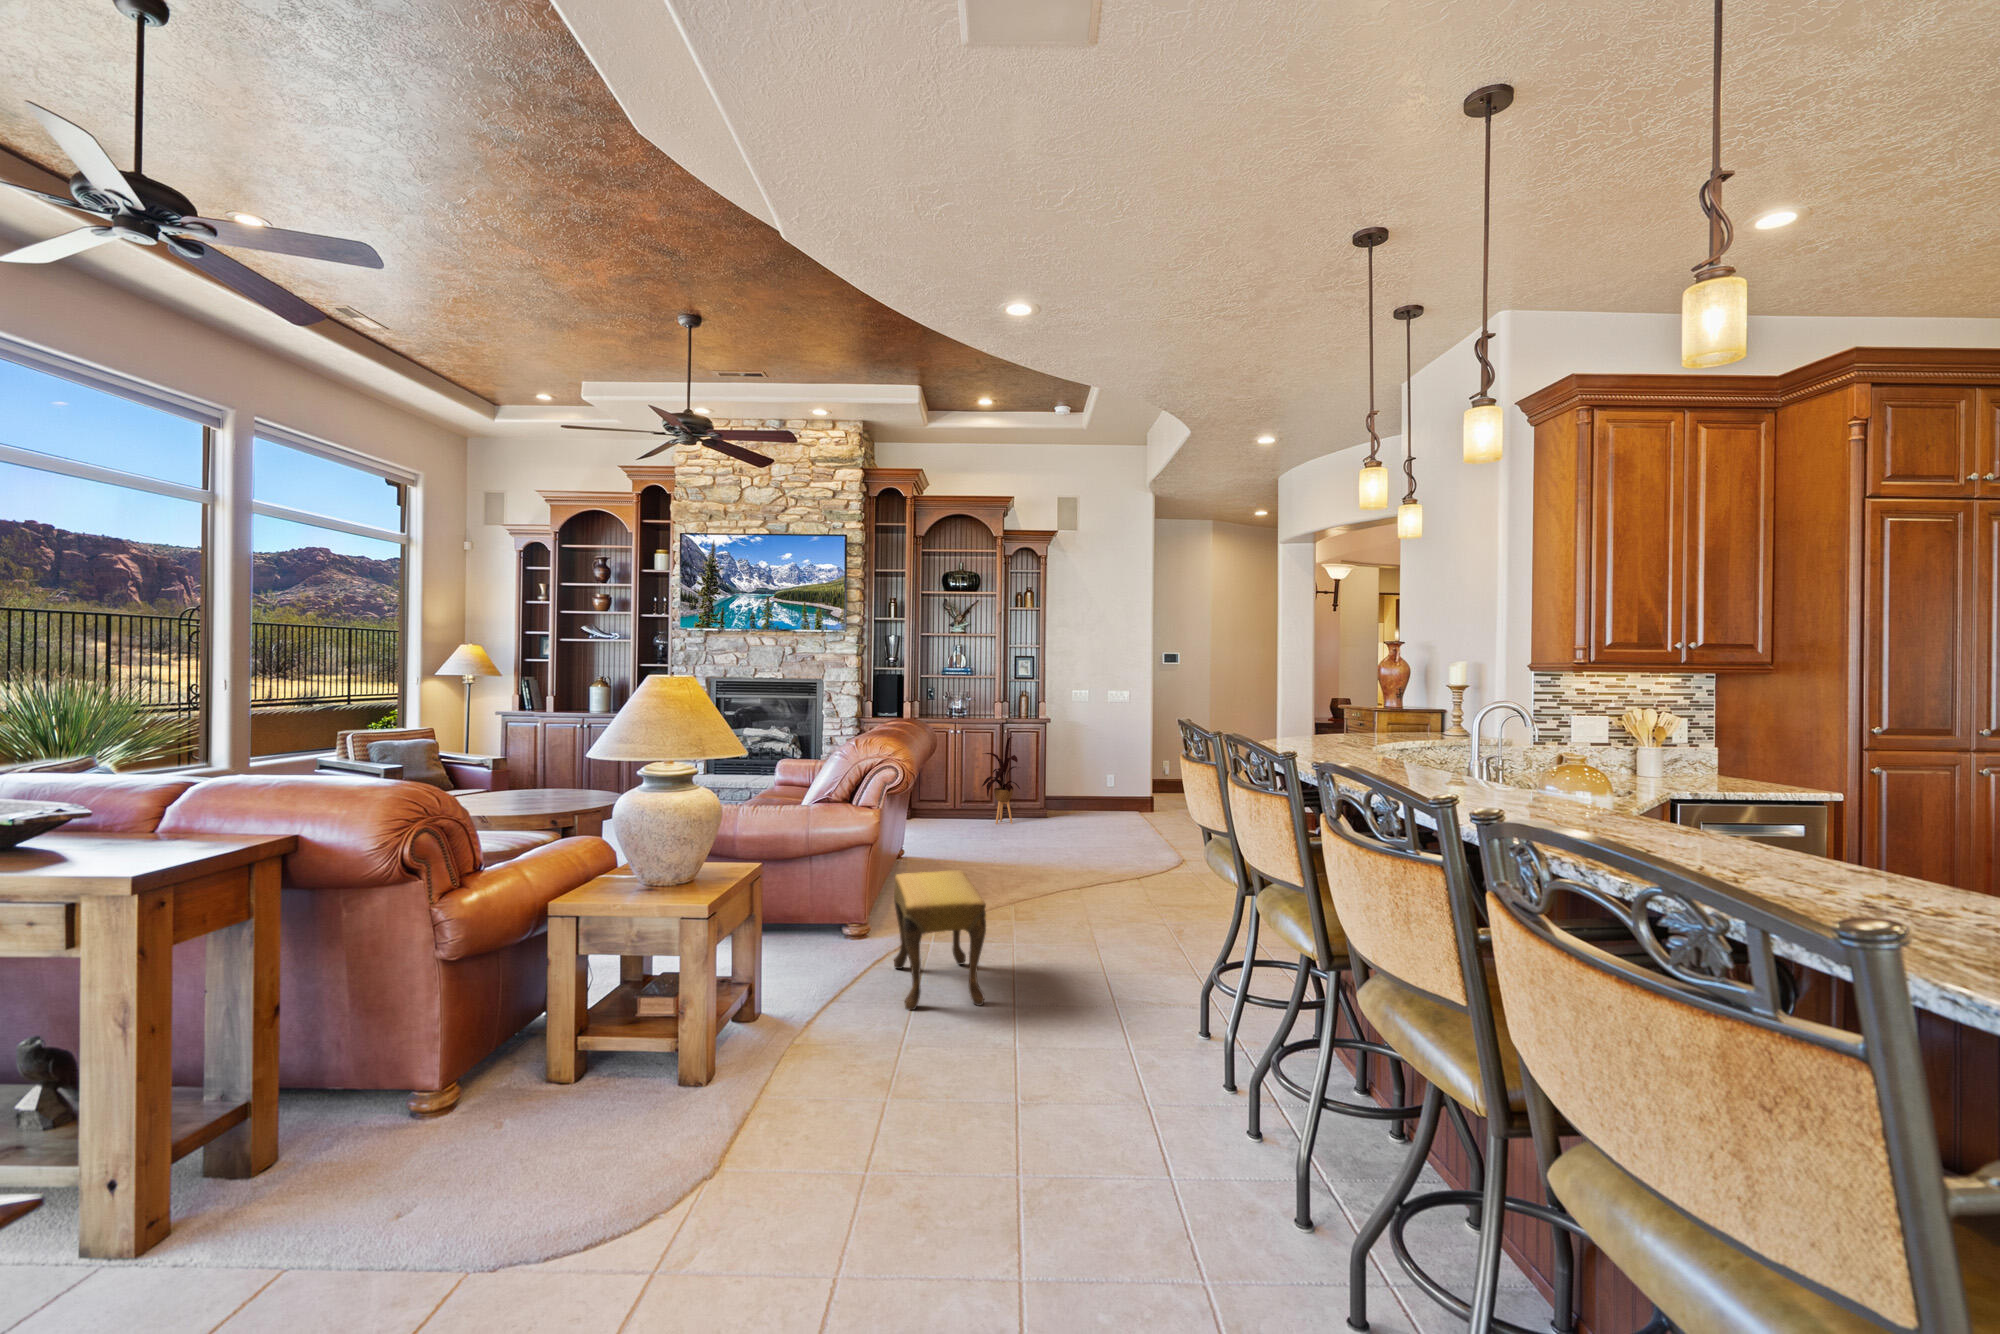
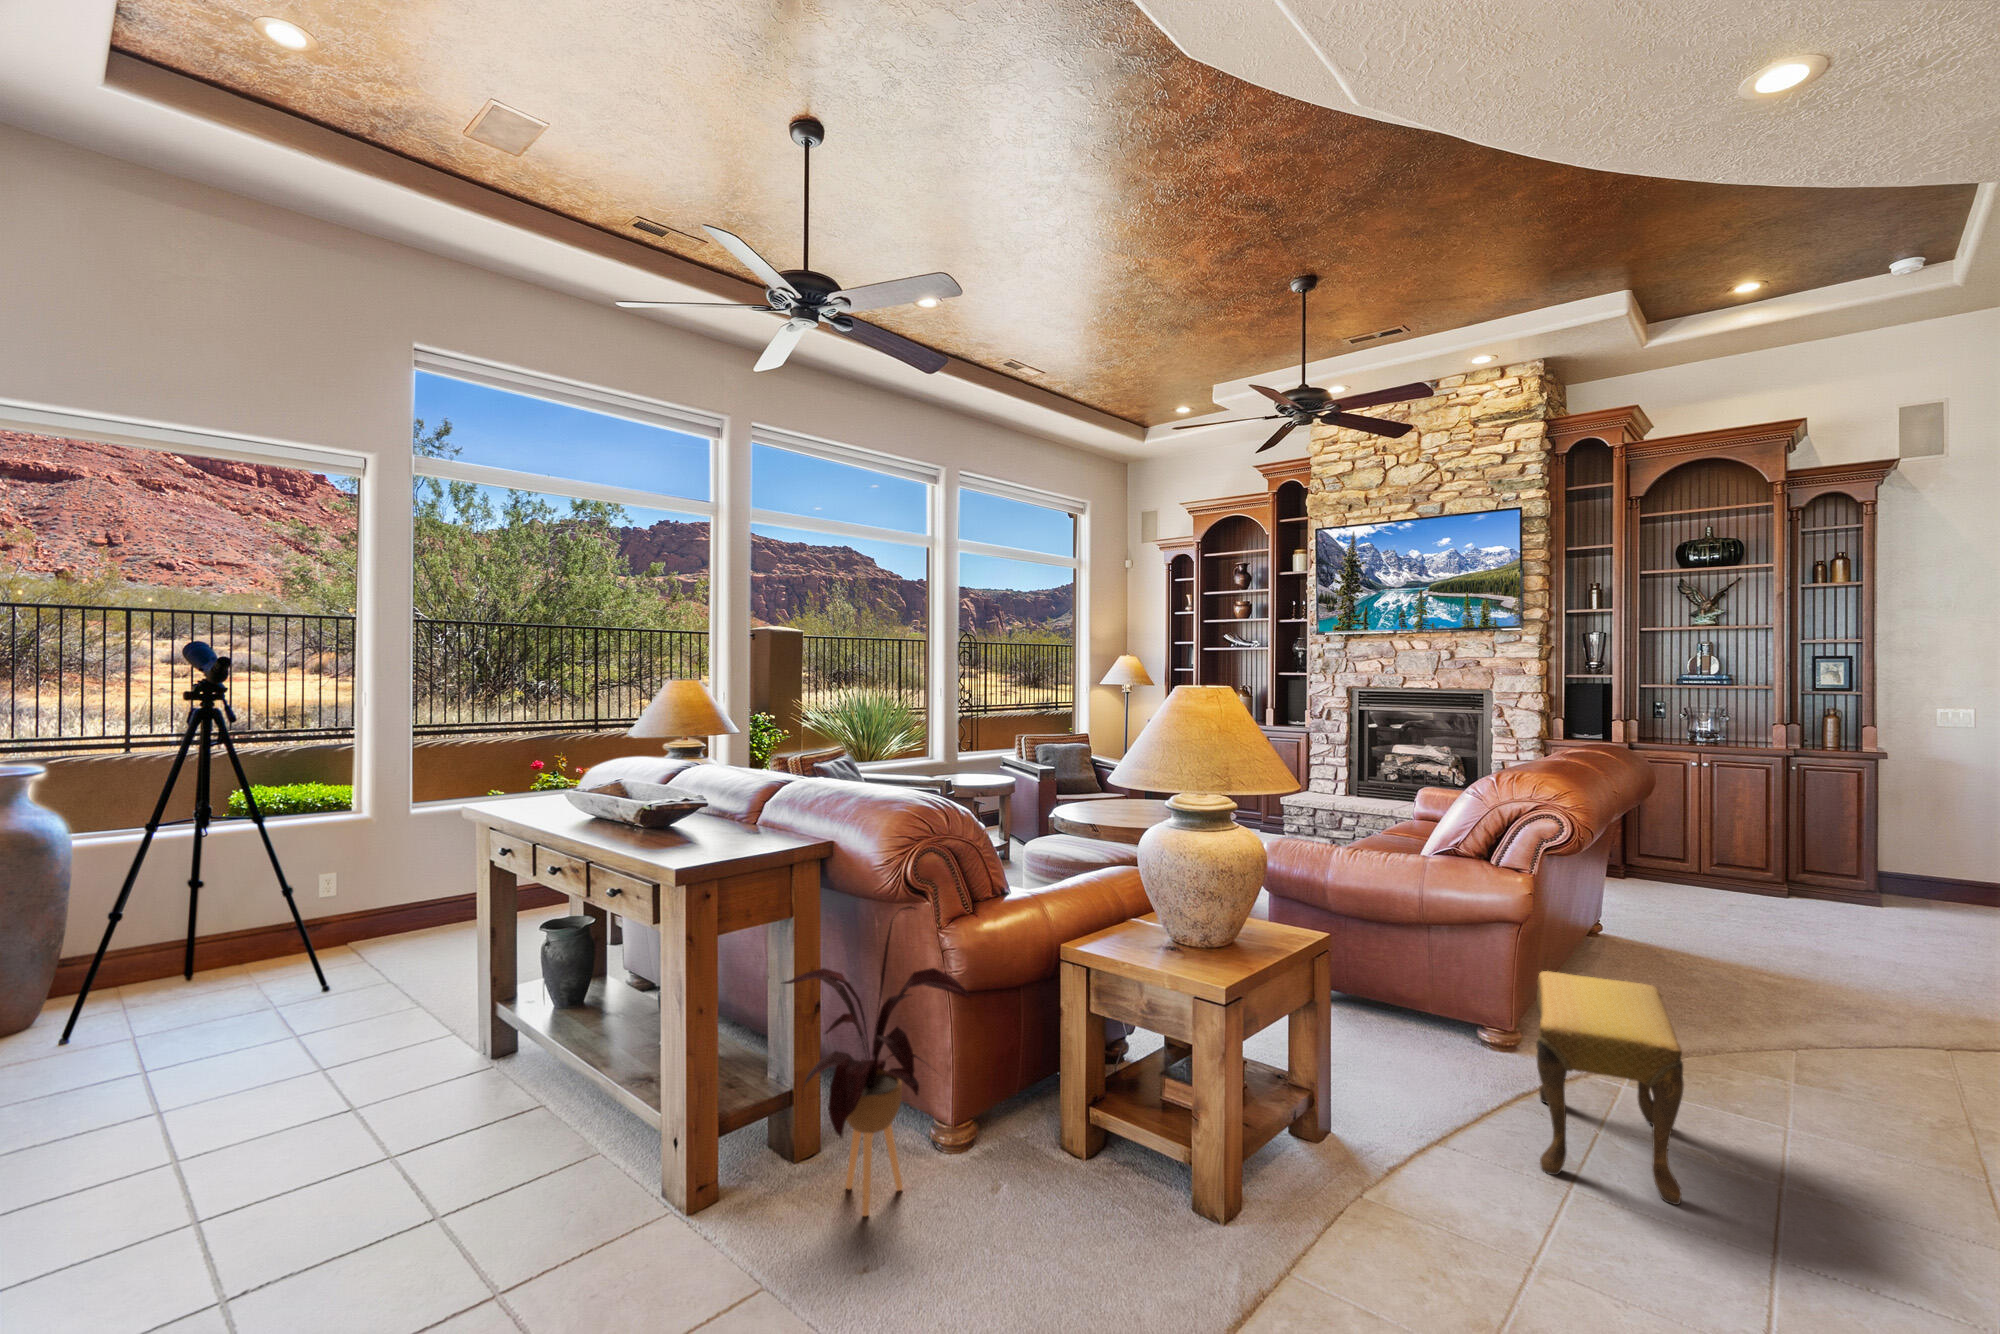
house plant: present [982,737,1020,824] -> present [784,906,970,1216]

